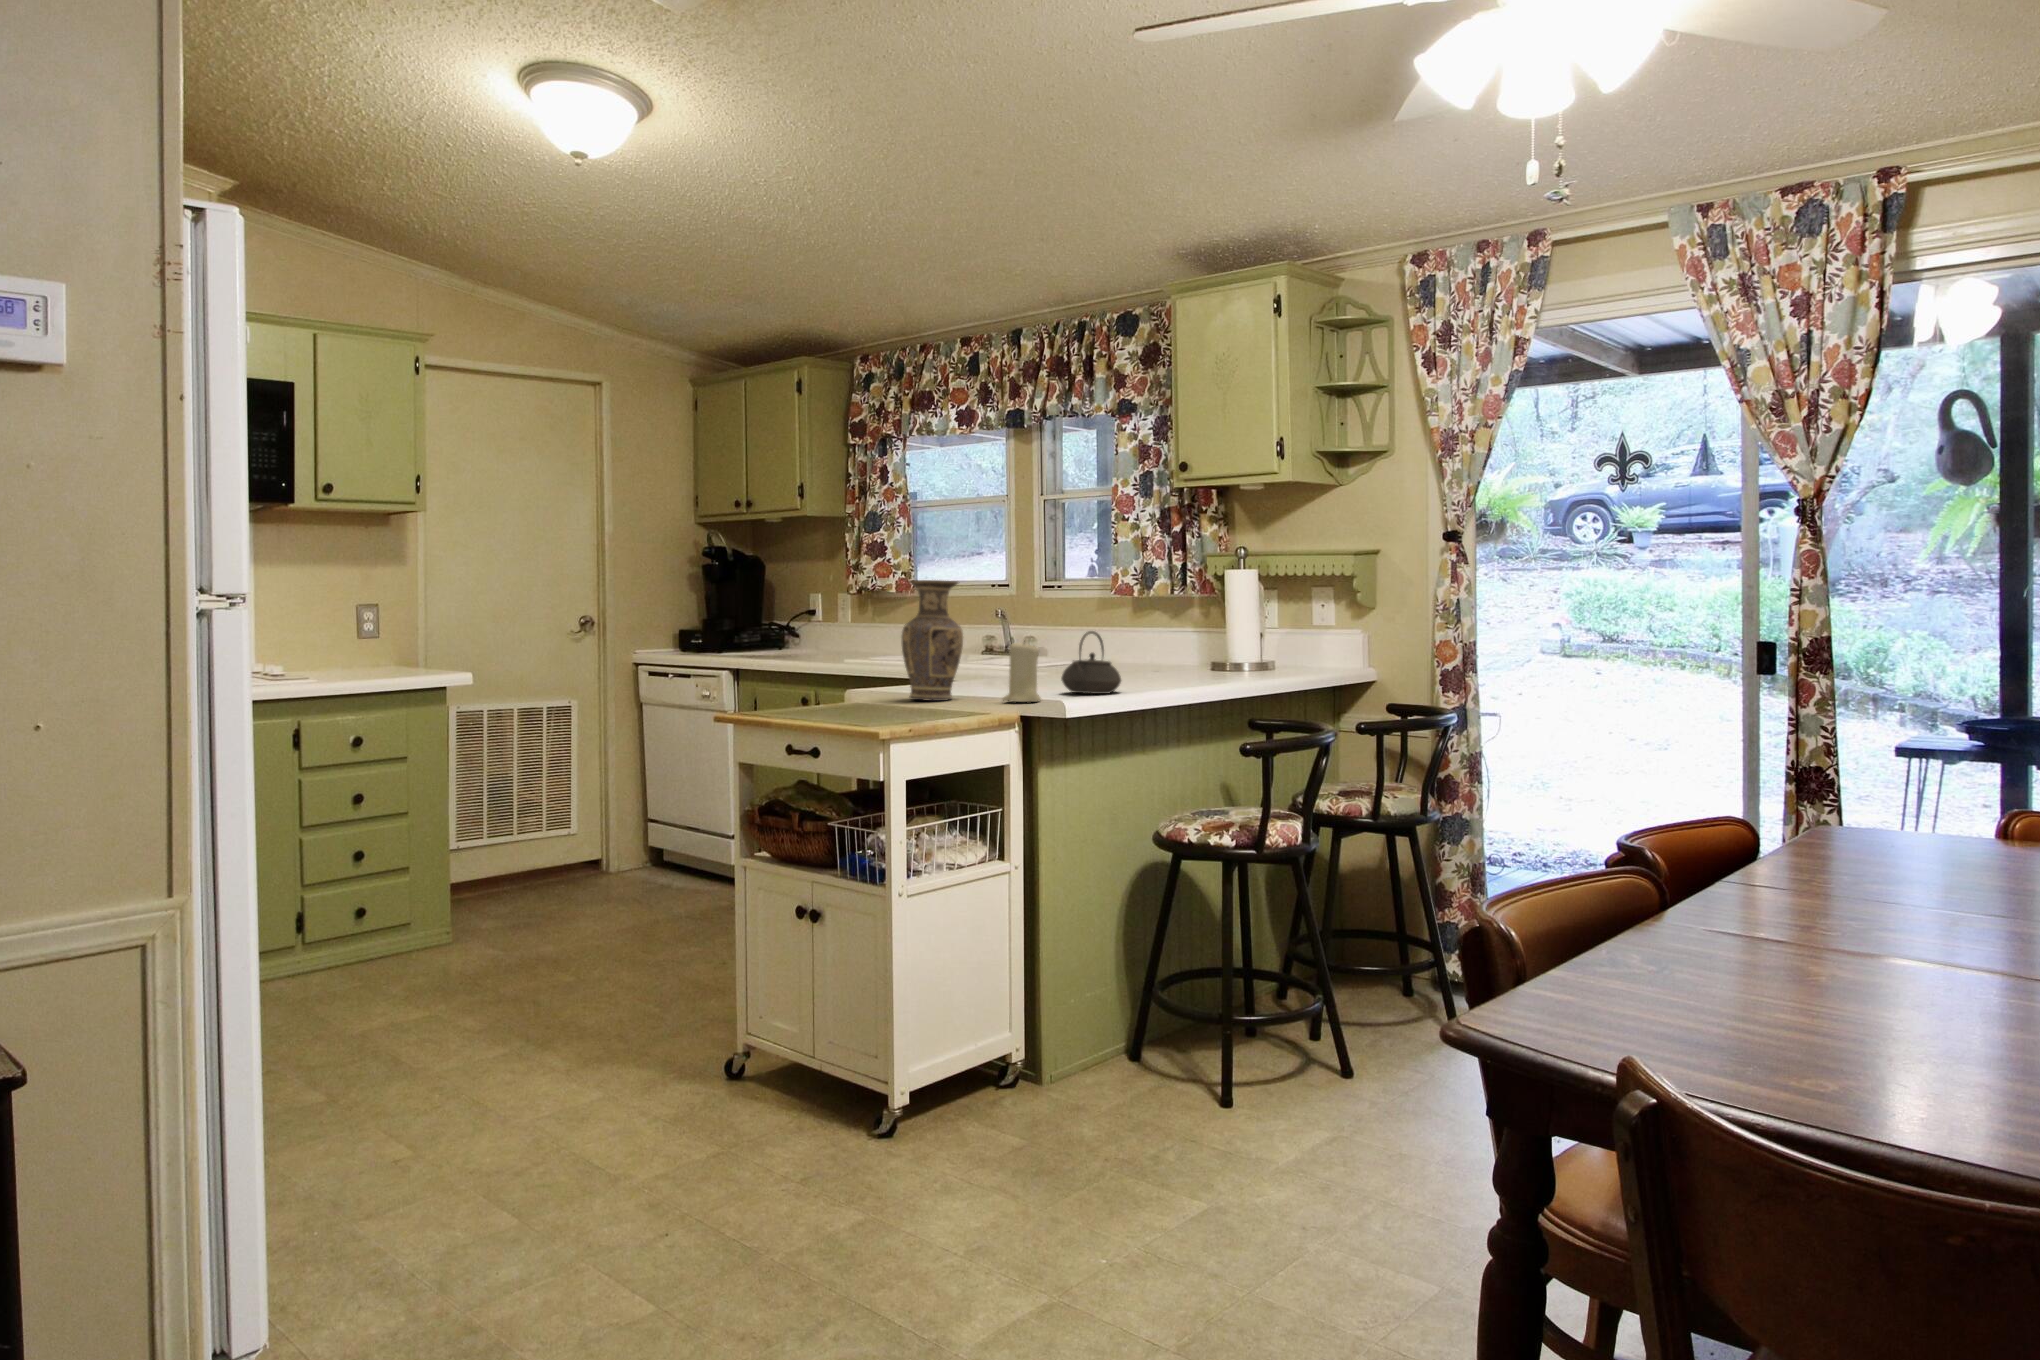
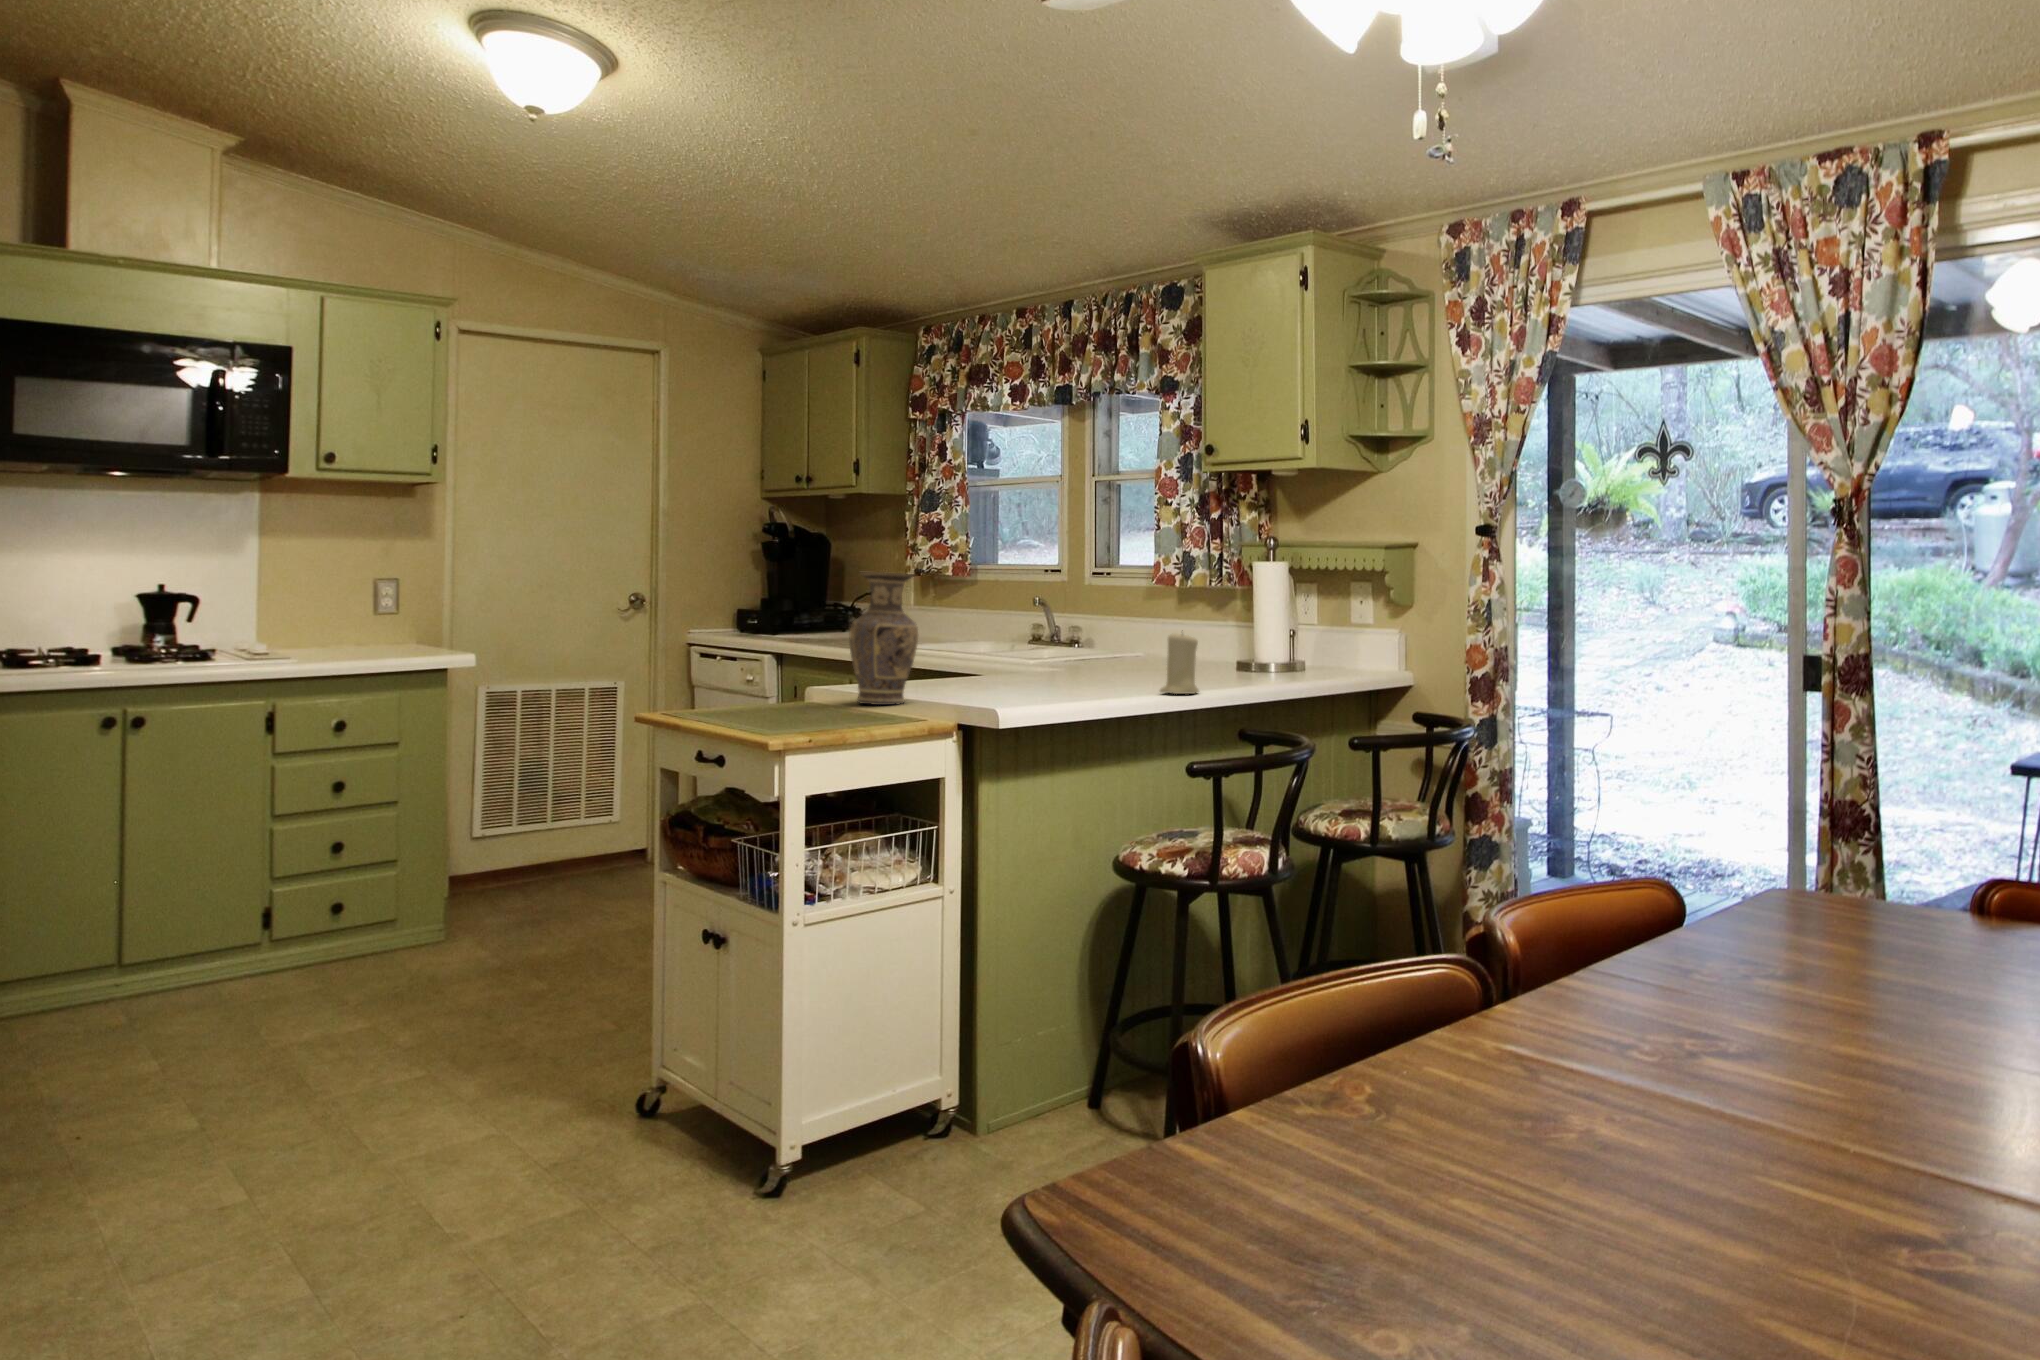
teapot: present [1061,631,1121,694] -> none [1028,630,1094,700]
candle: present [1002,641,1041,702] -> present [1160,633,1199,694]

